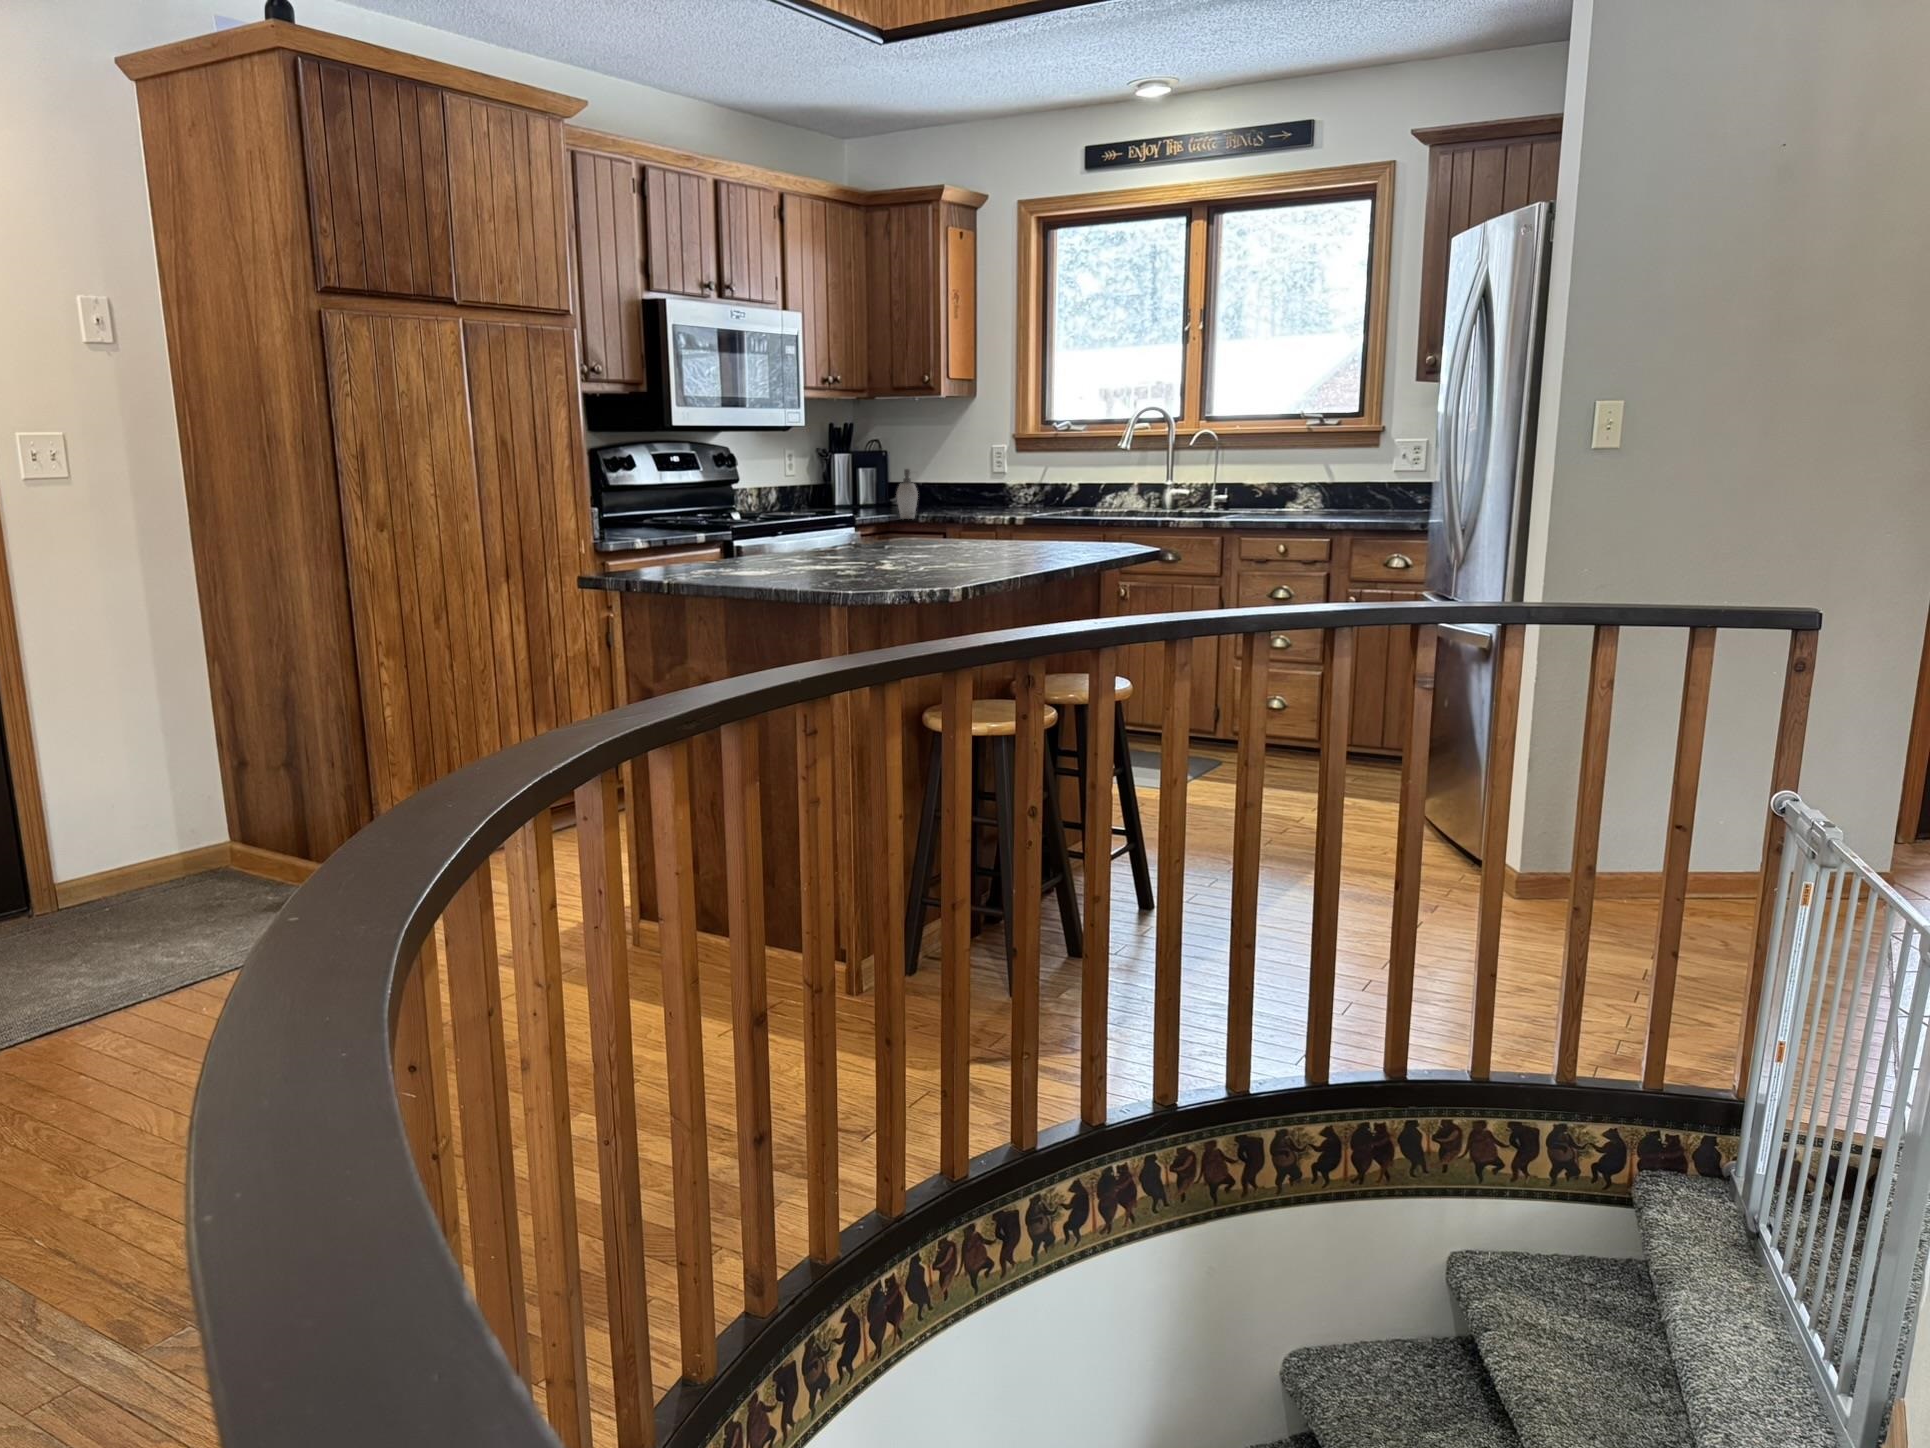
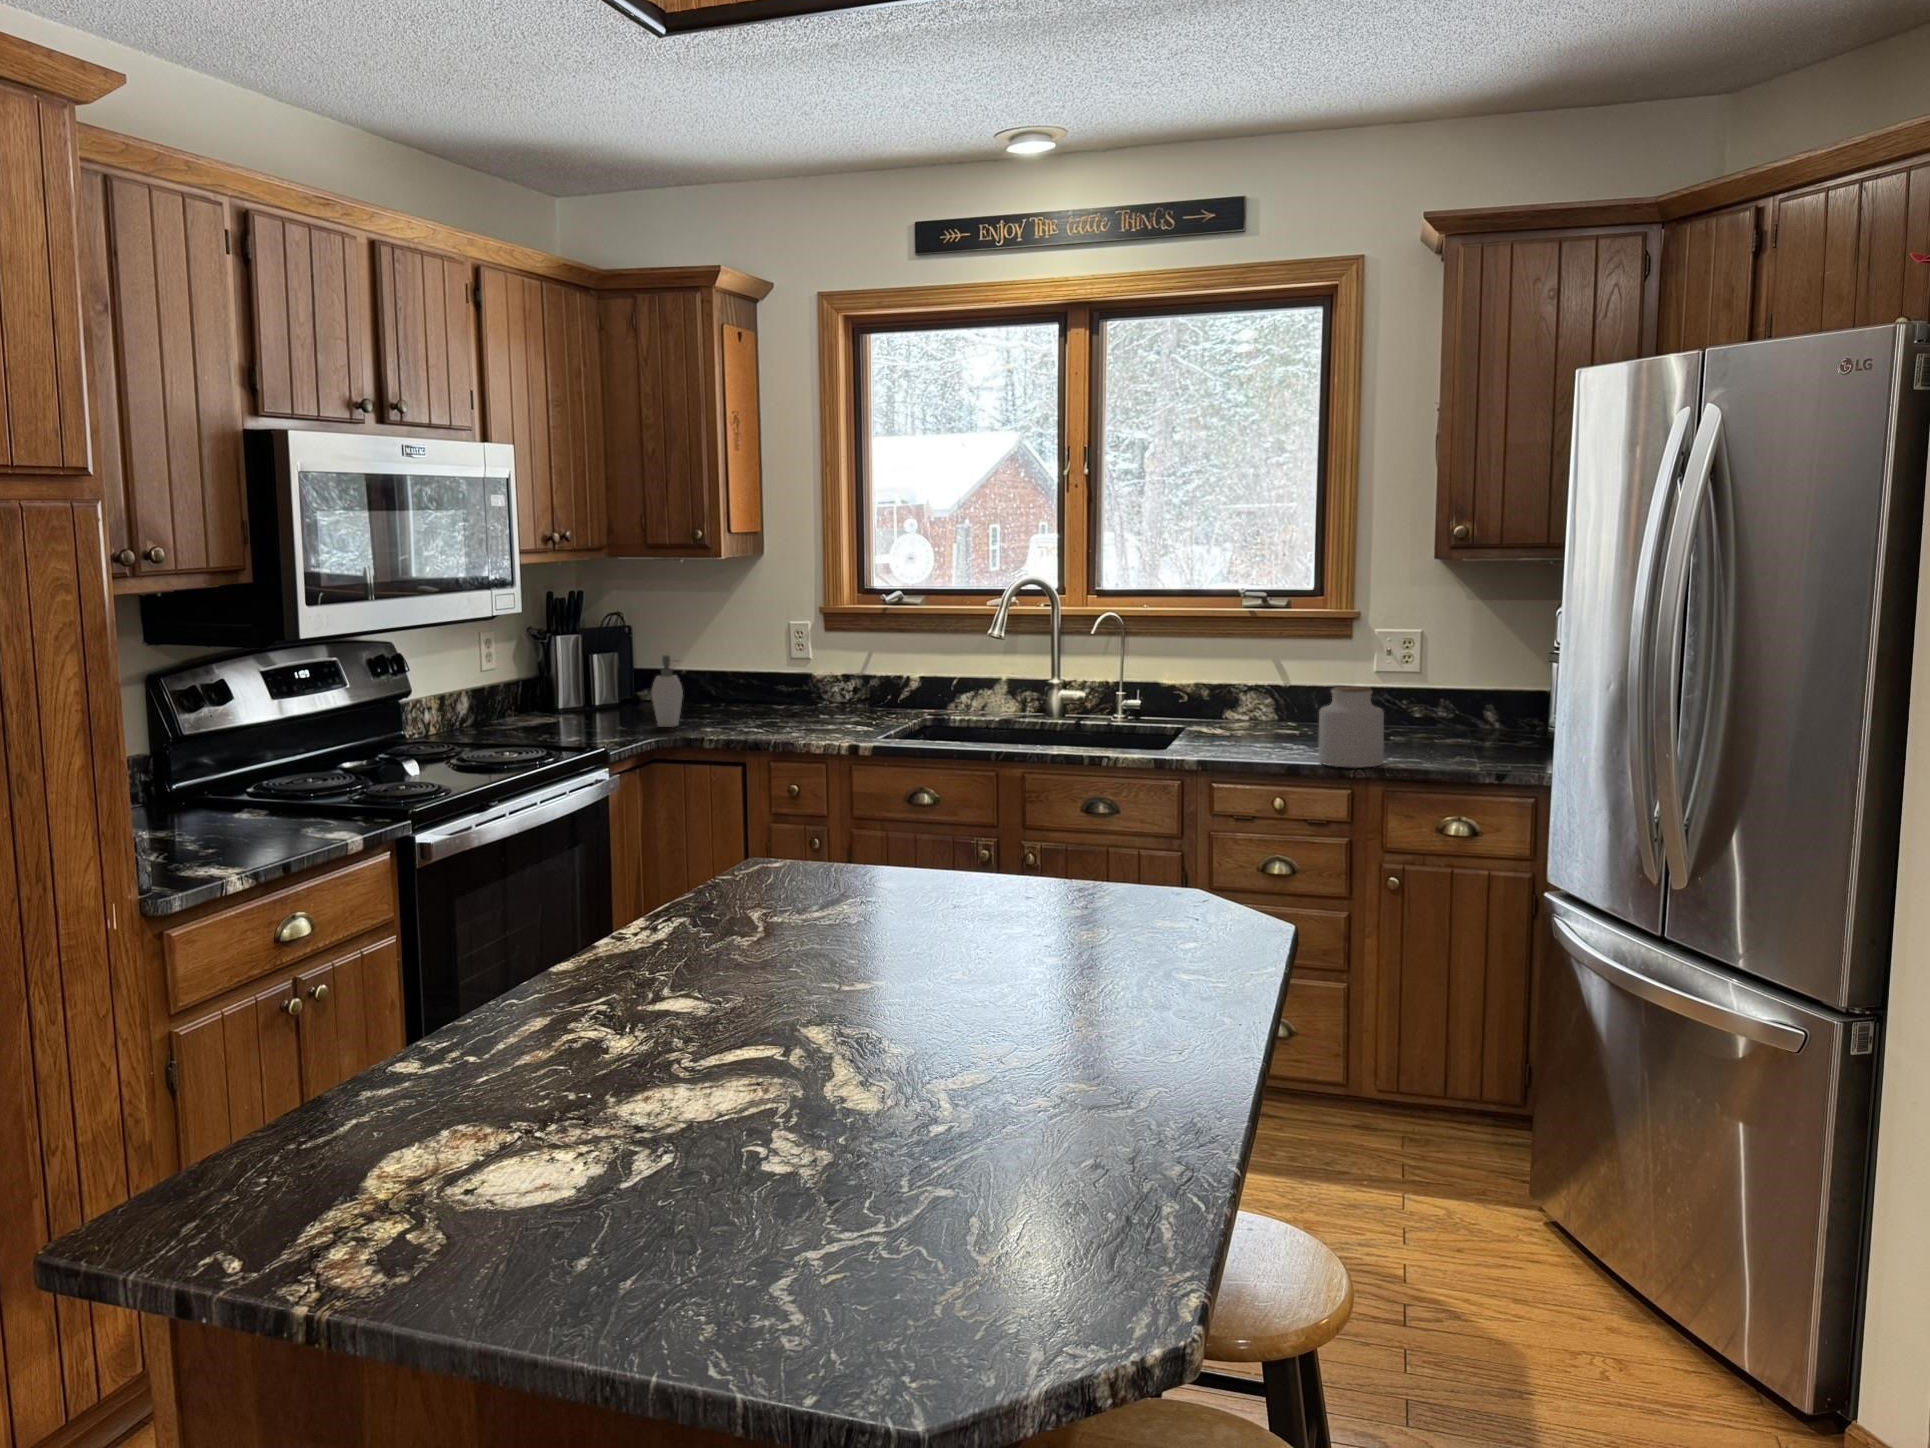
jar: none [1322,471,1368,524] -> present [1318,687,1384,768]

